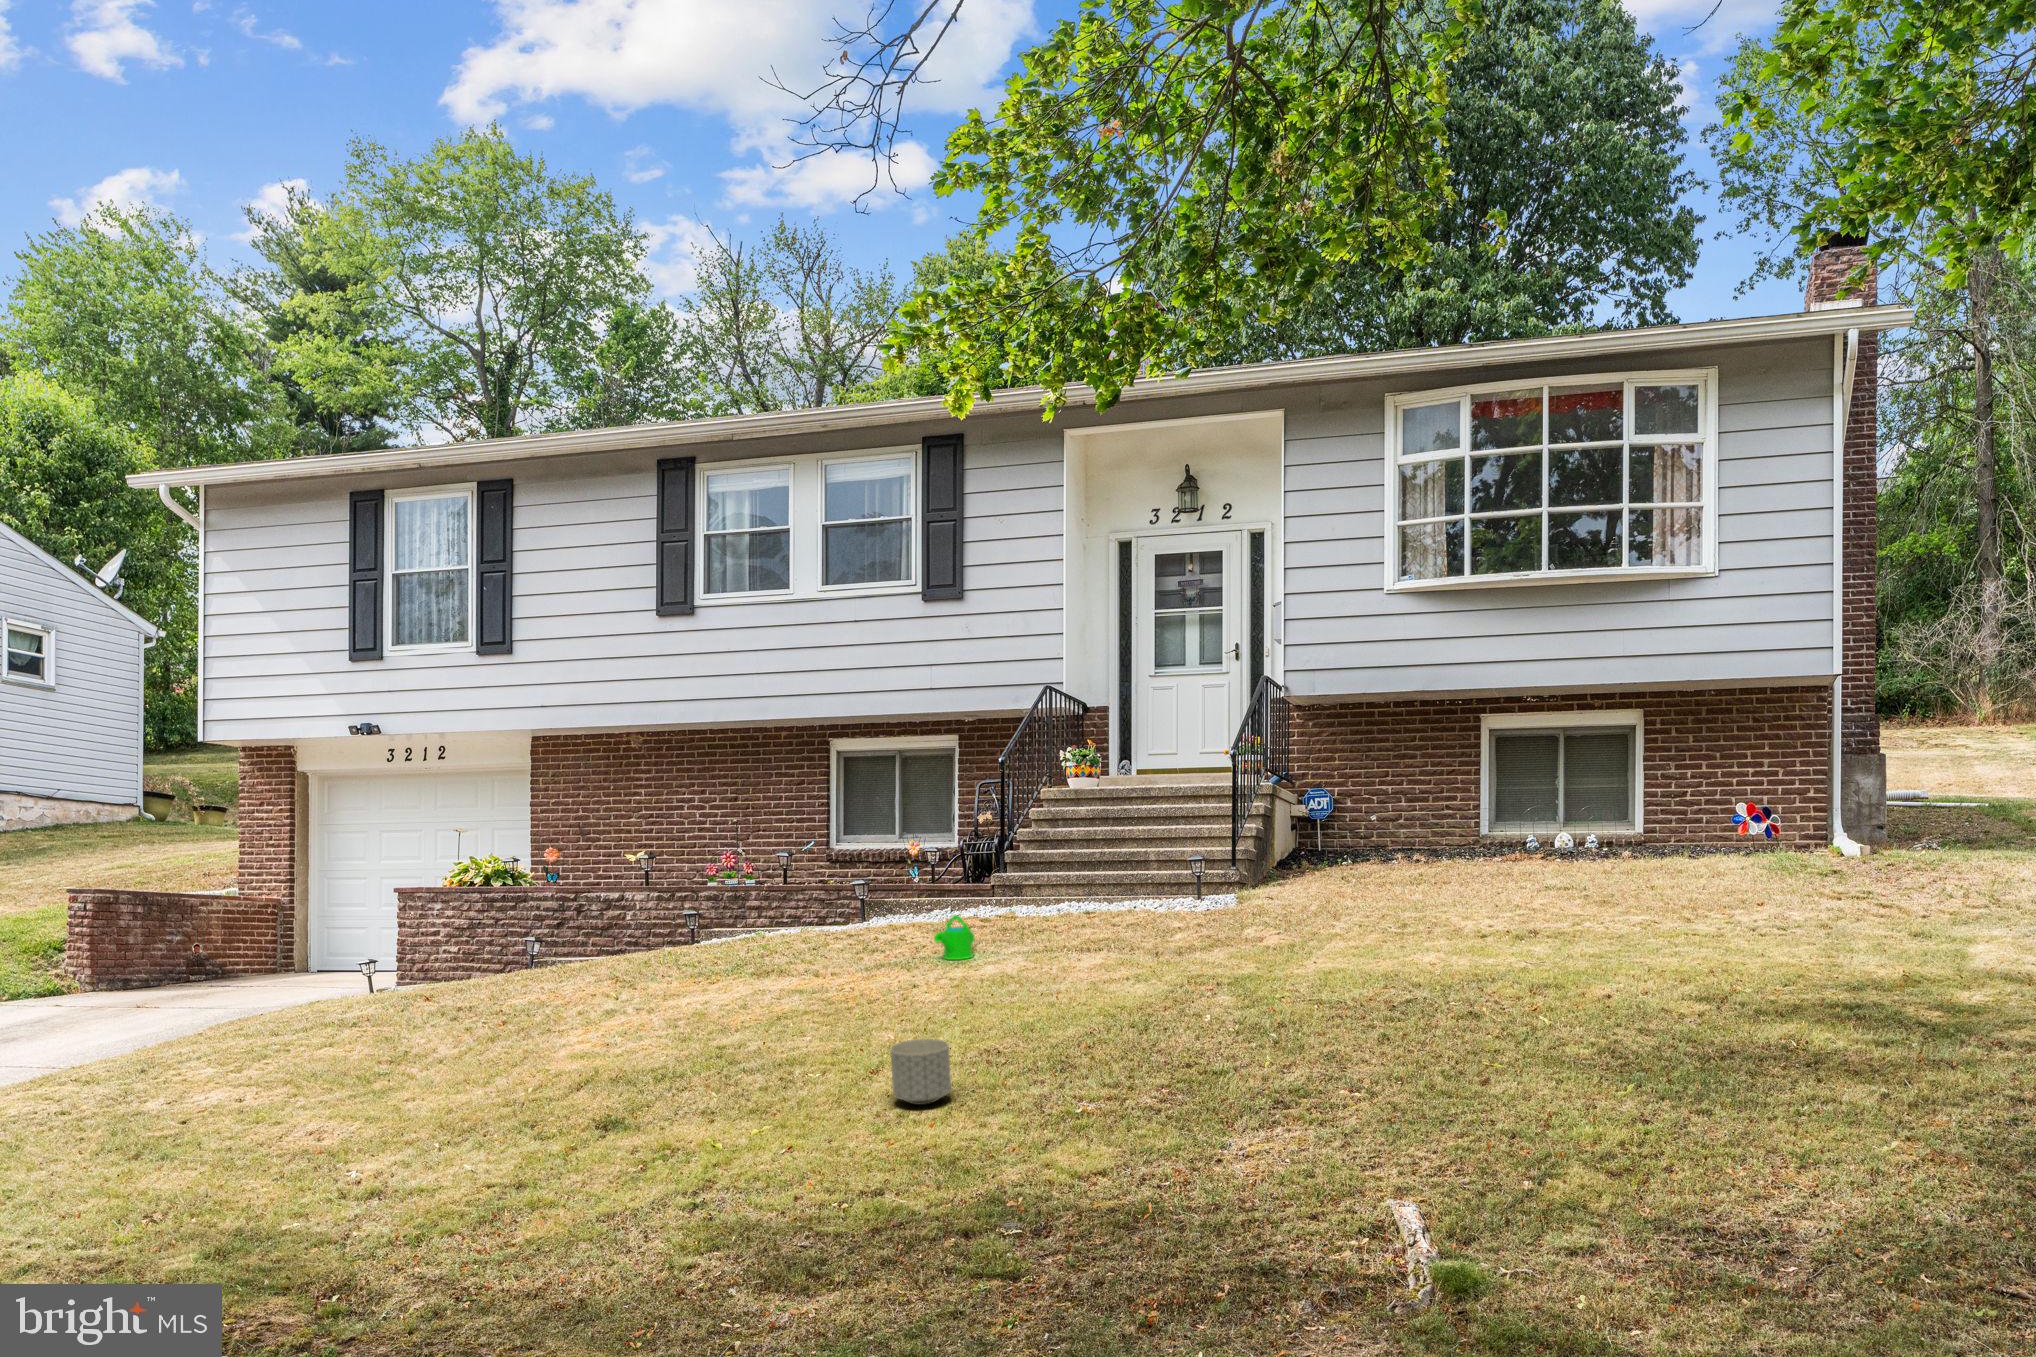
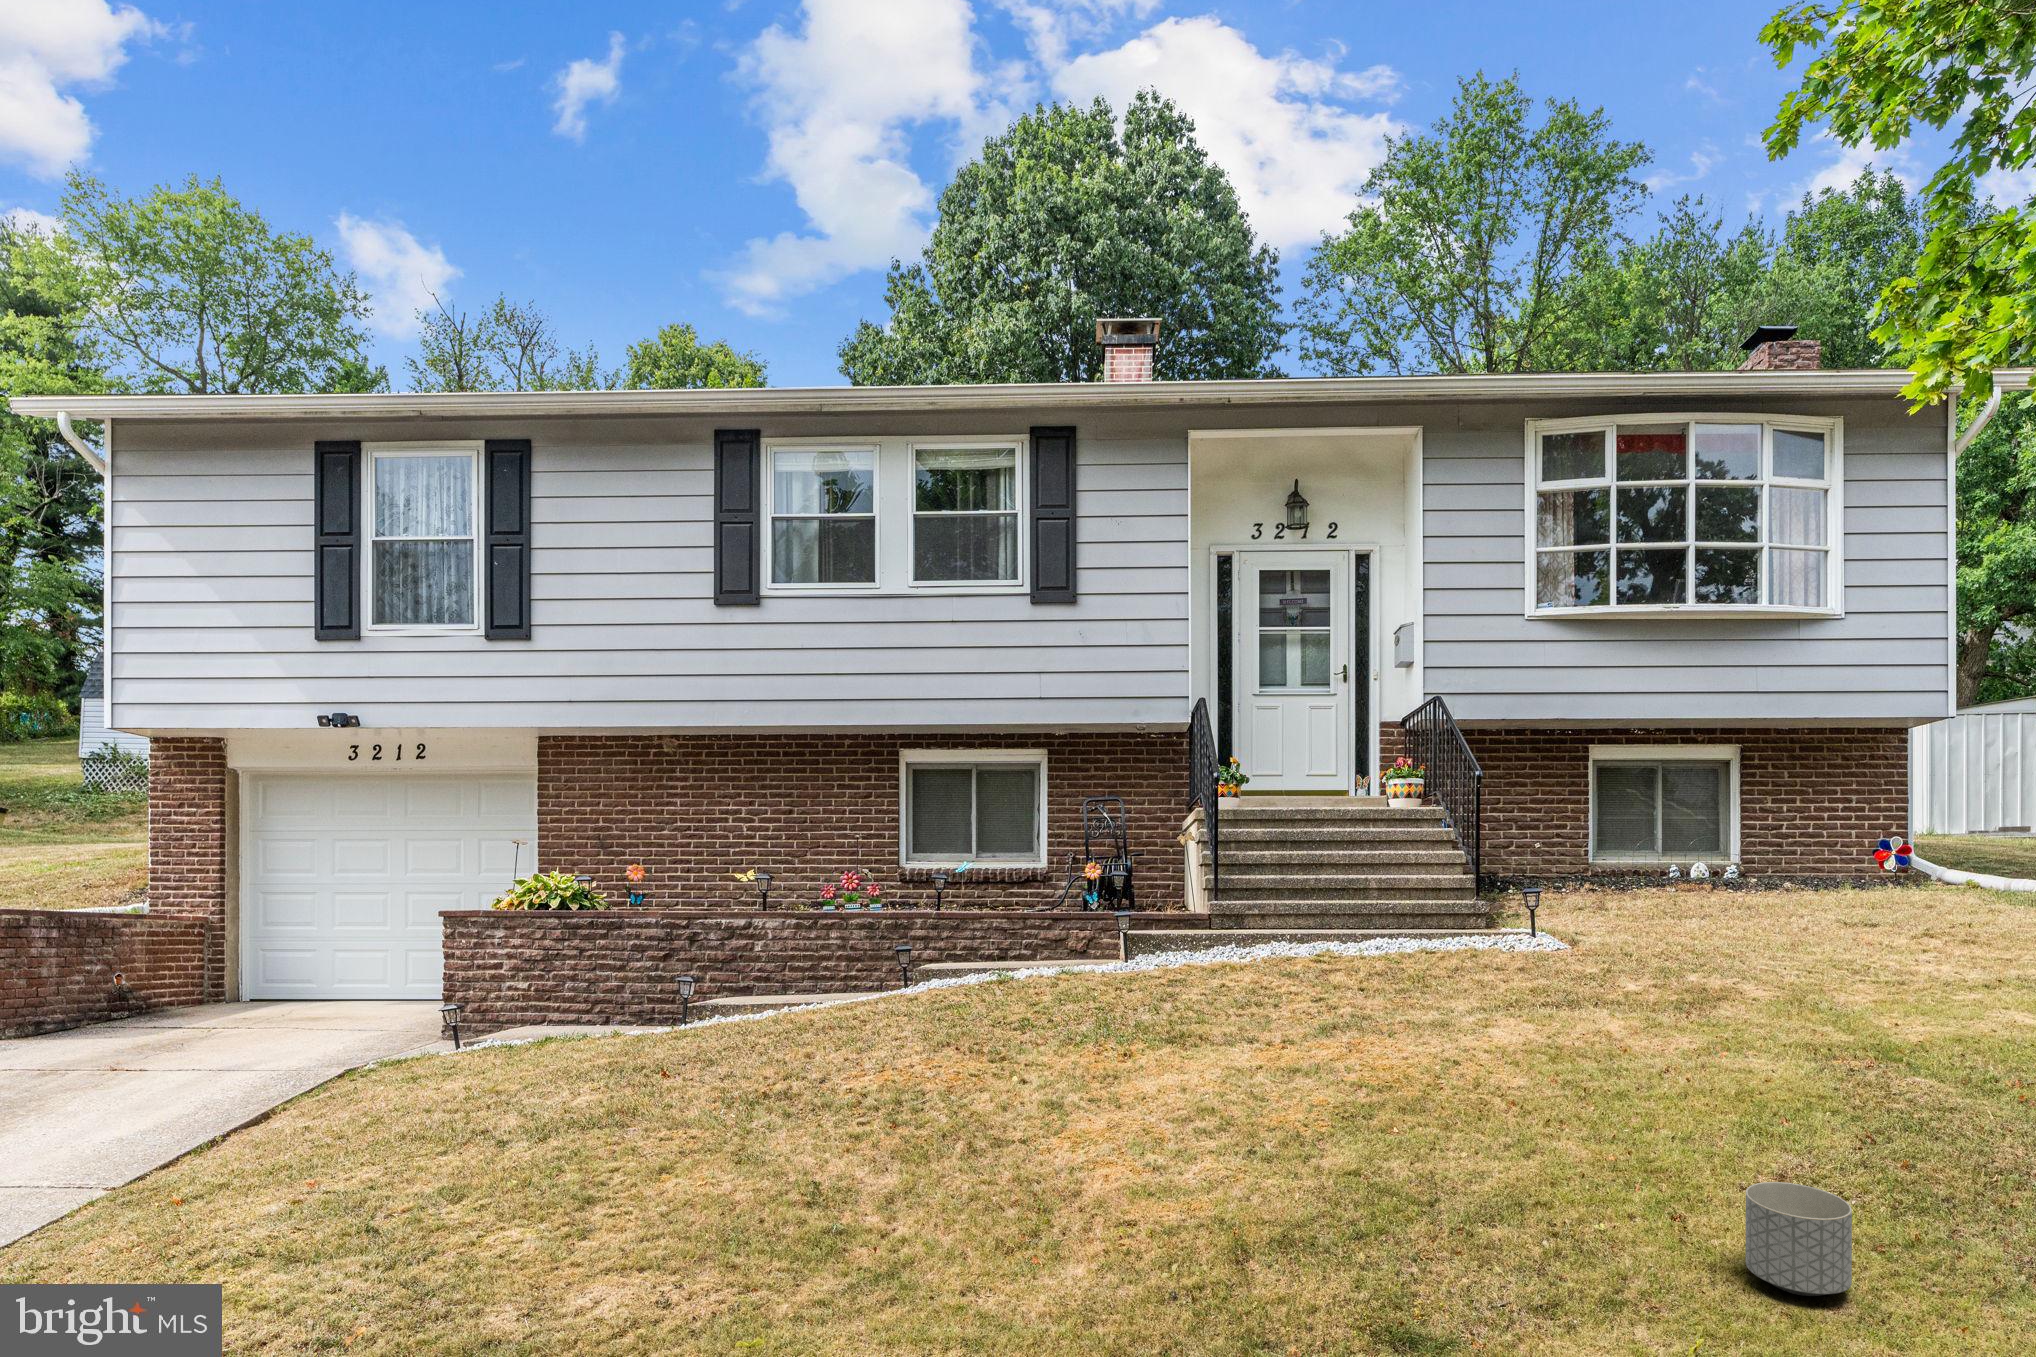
watering can: present [934,915,975,960] -> none [1334,960,1377,1018]

